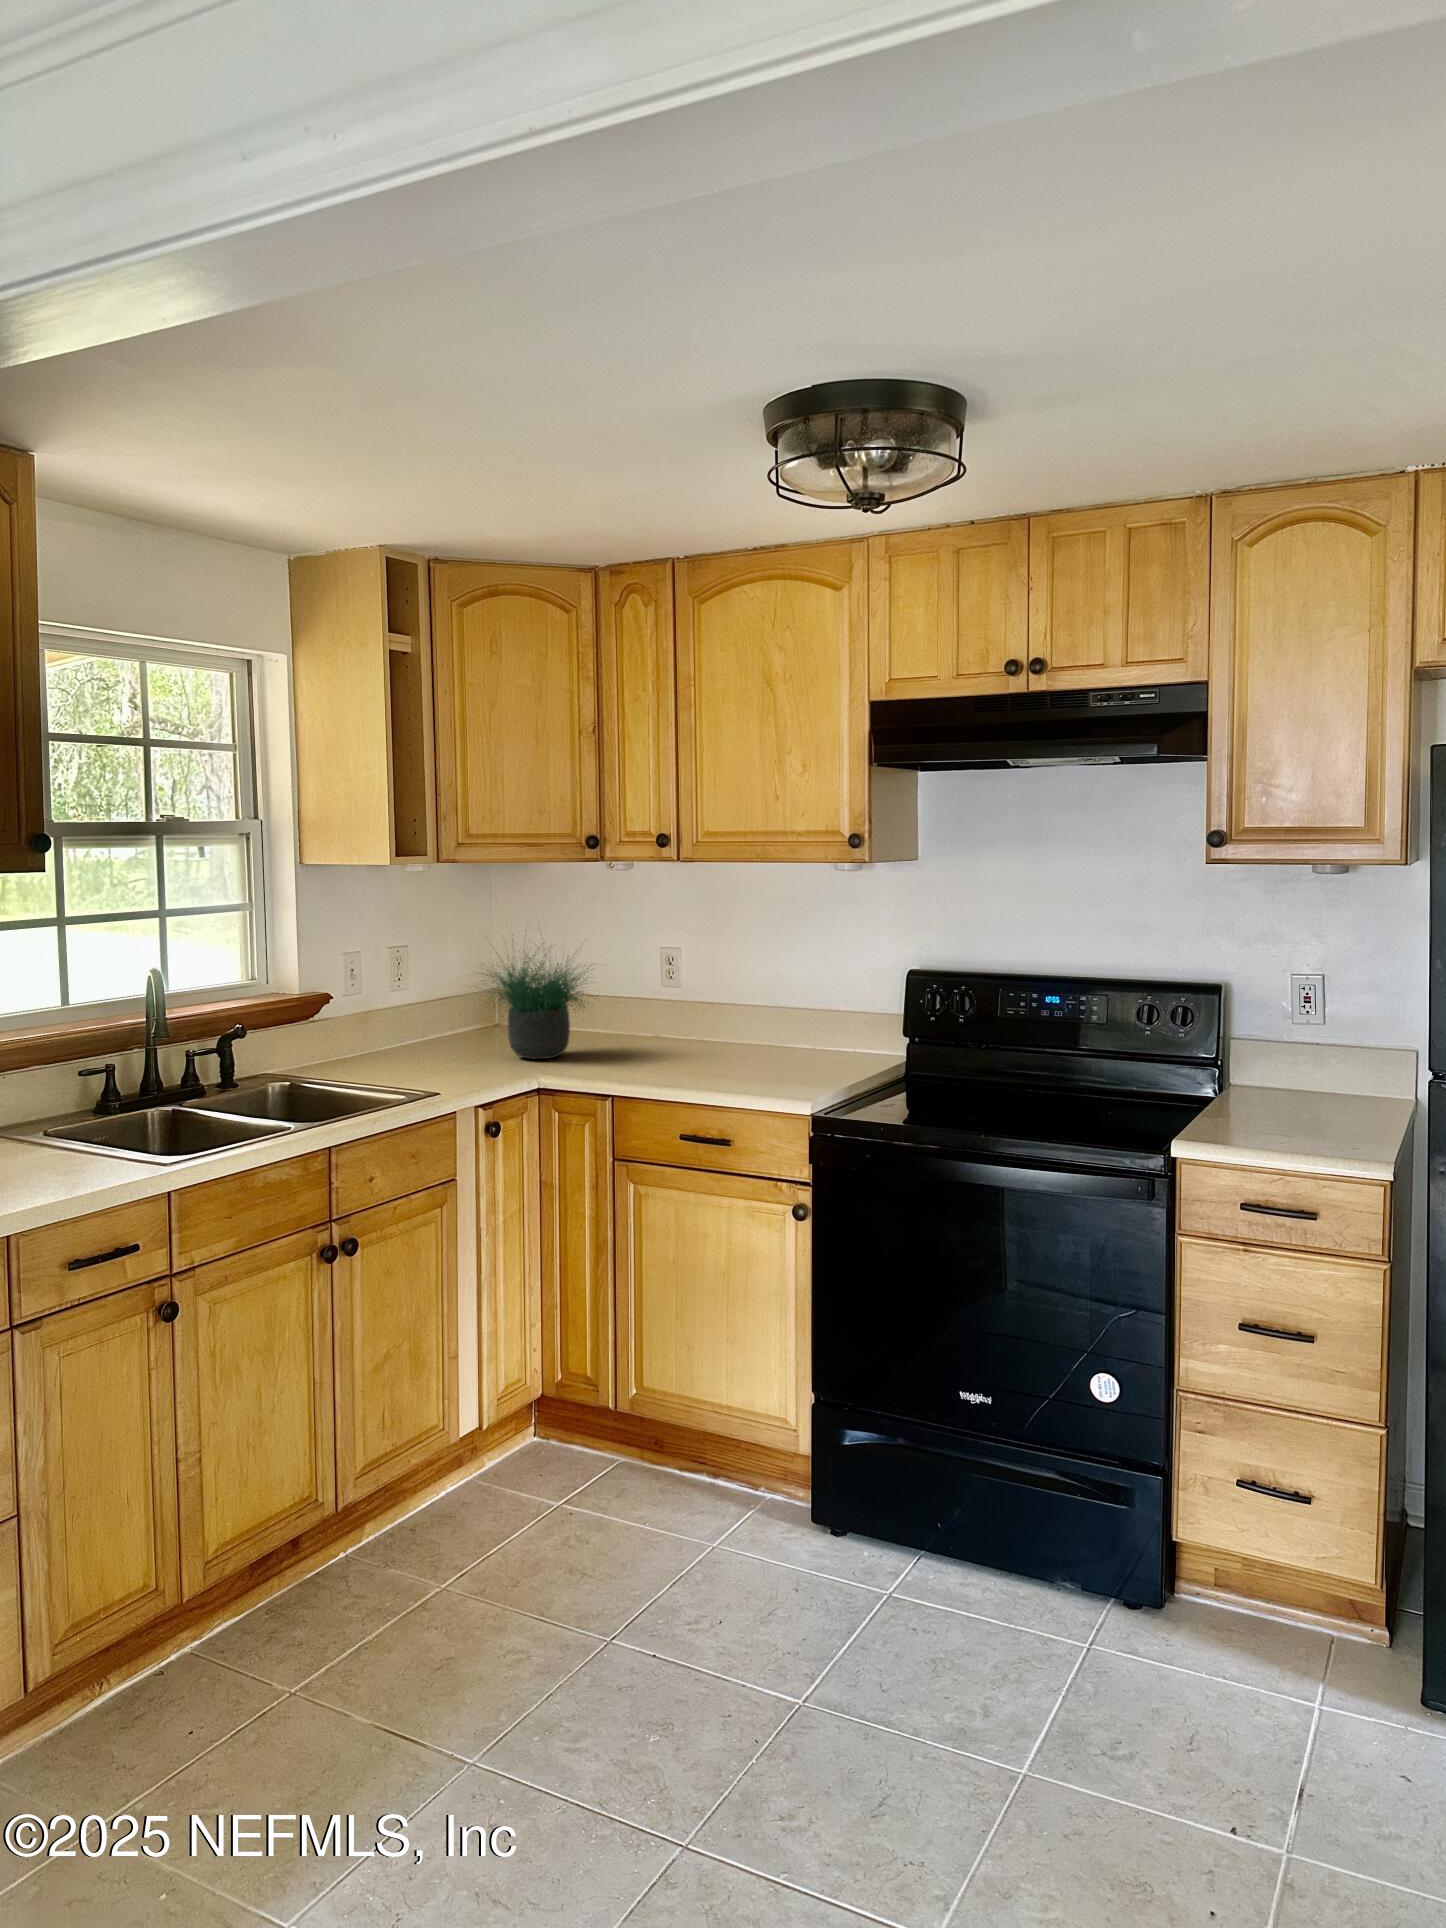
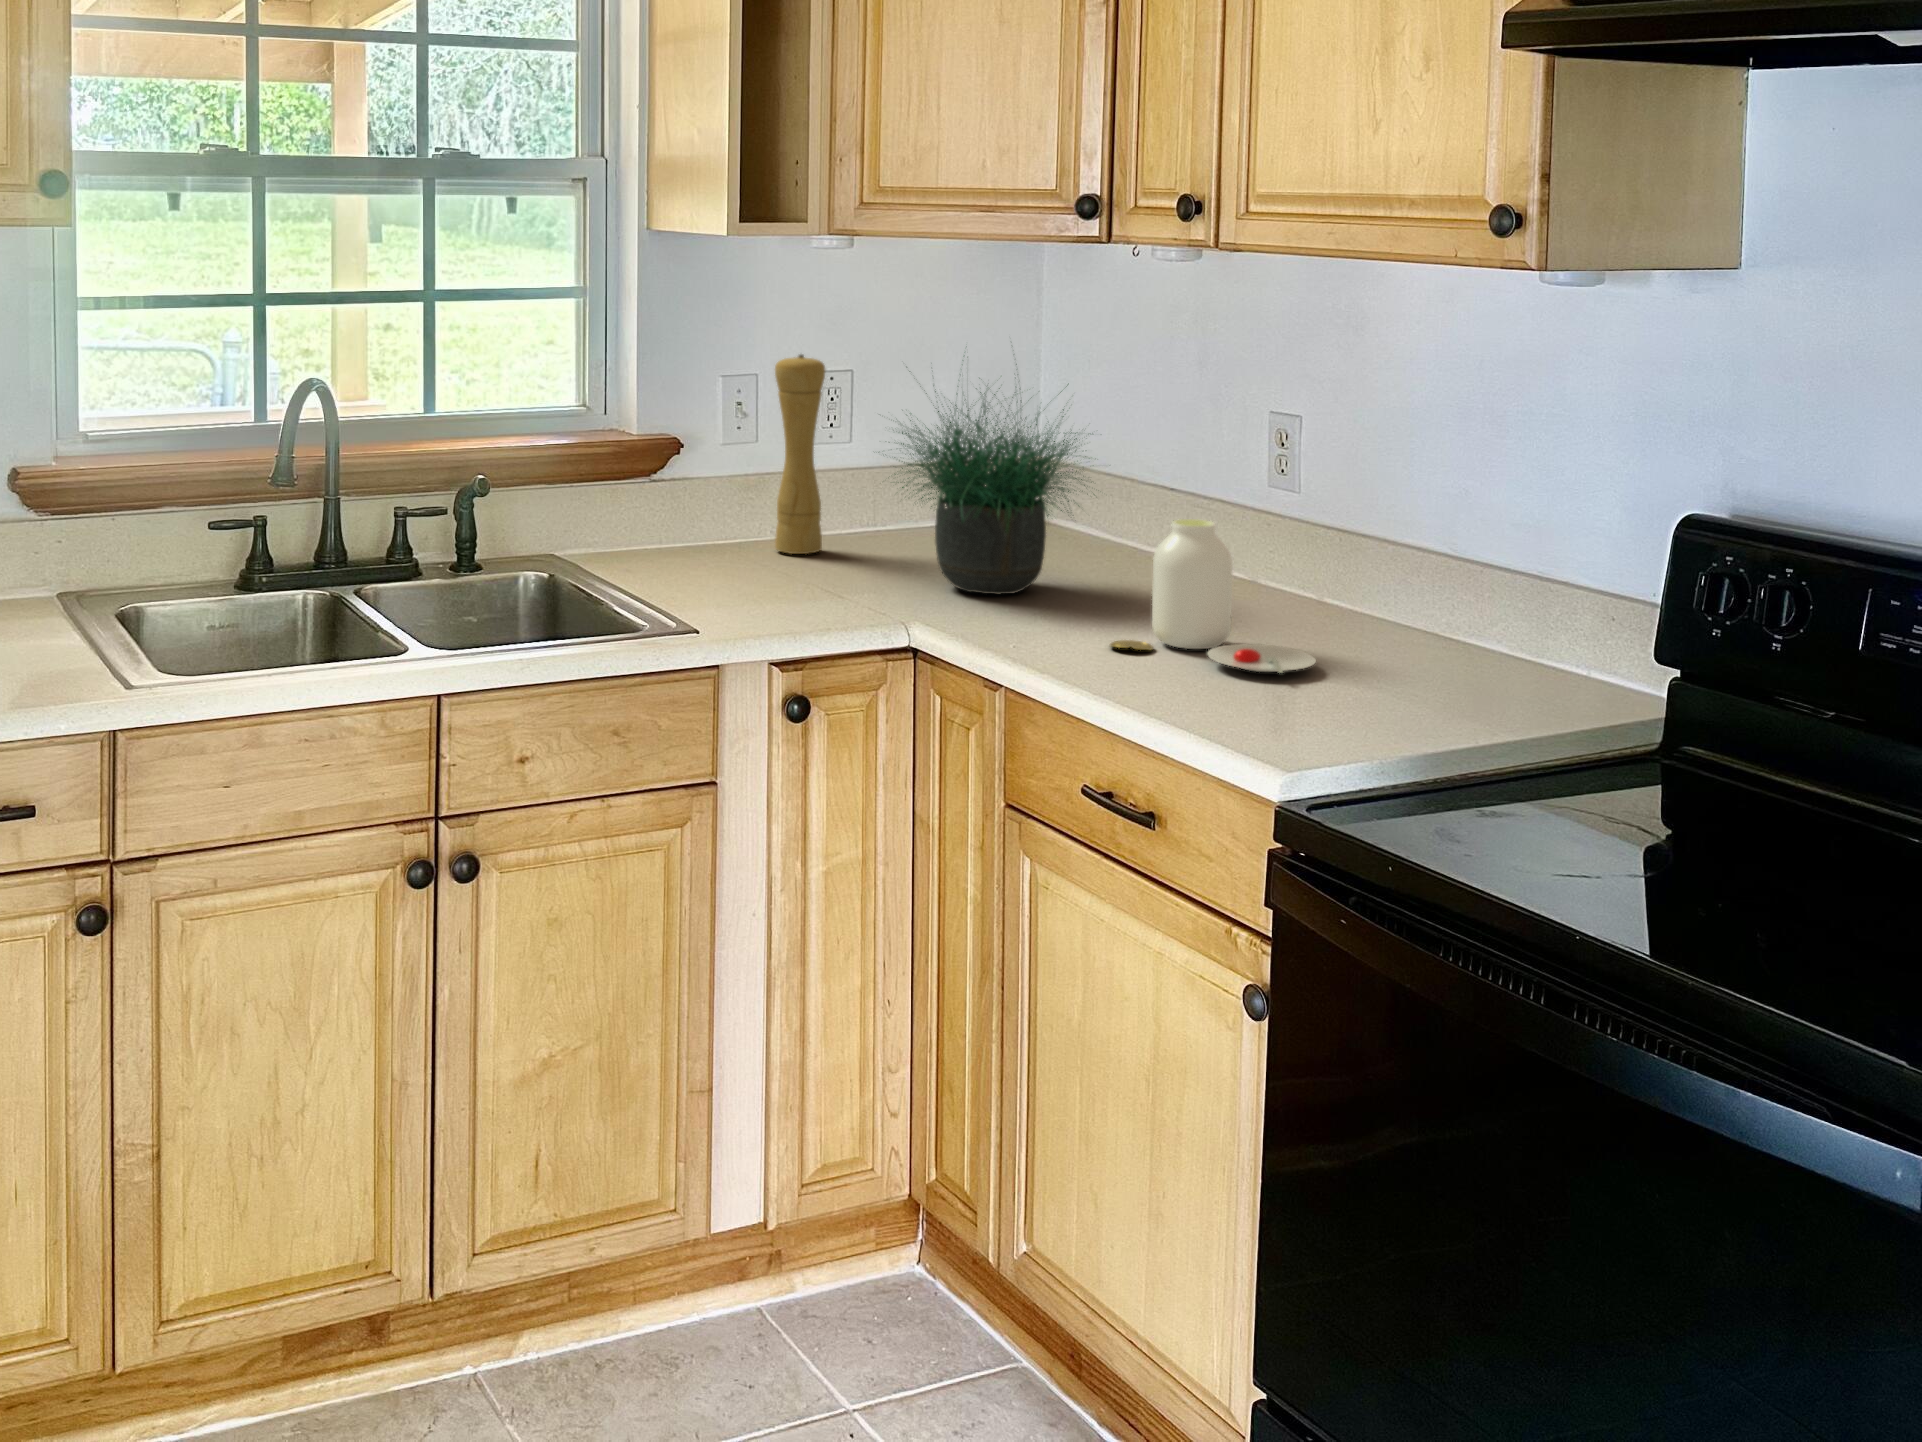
pepper mill: none [379,936,412,1056] -> present [775,354,825,554]
jar: none [649,1001,755,1070] -> present [1110,519,1316,673]

